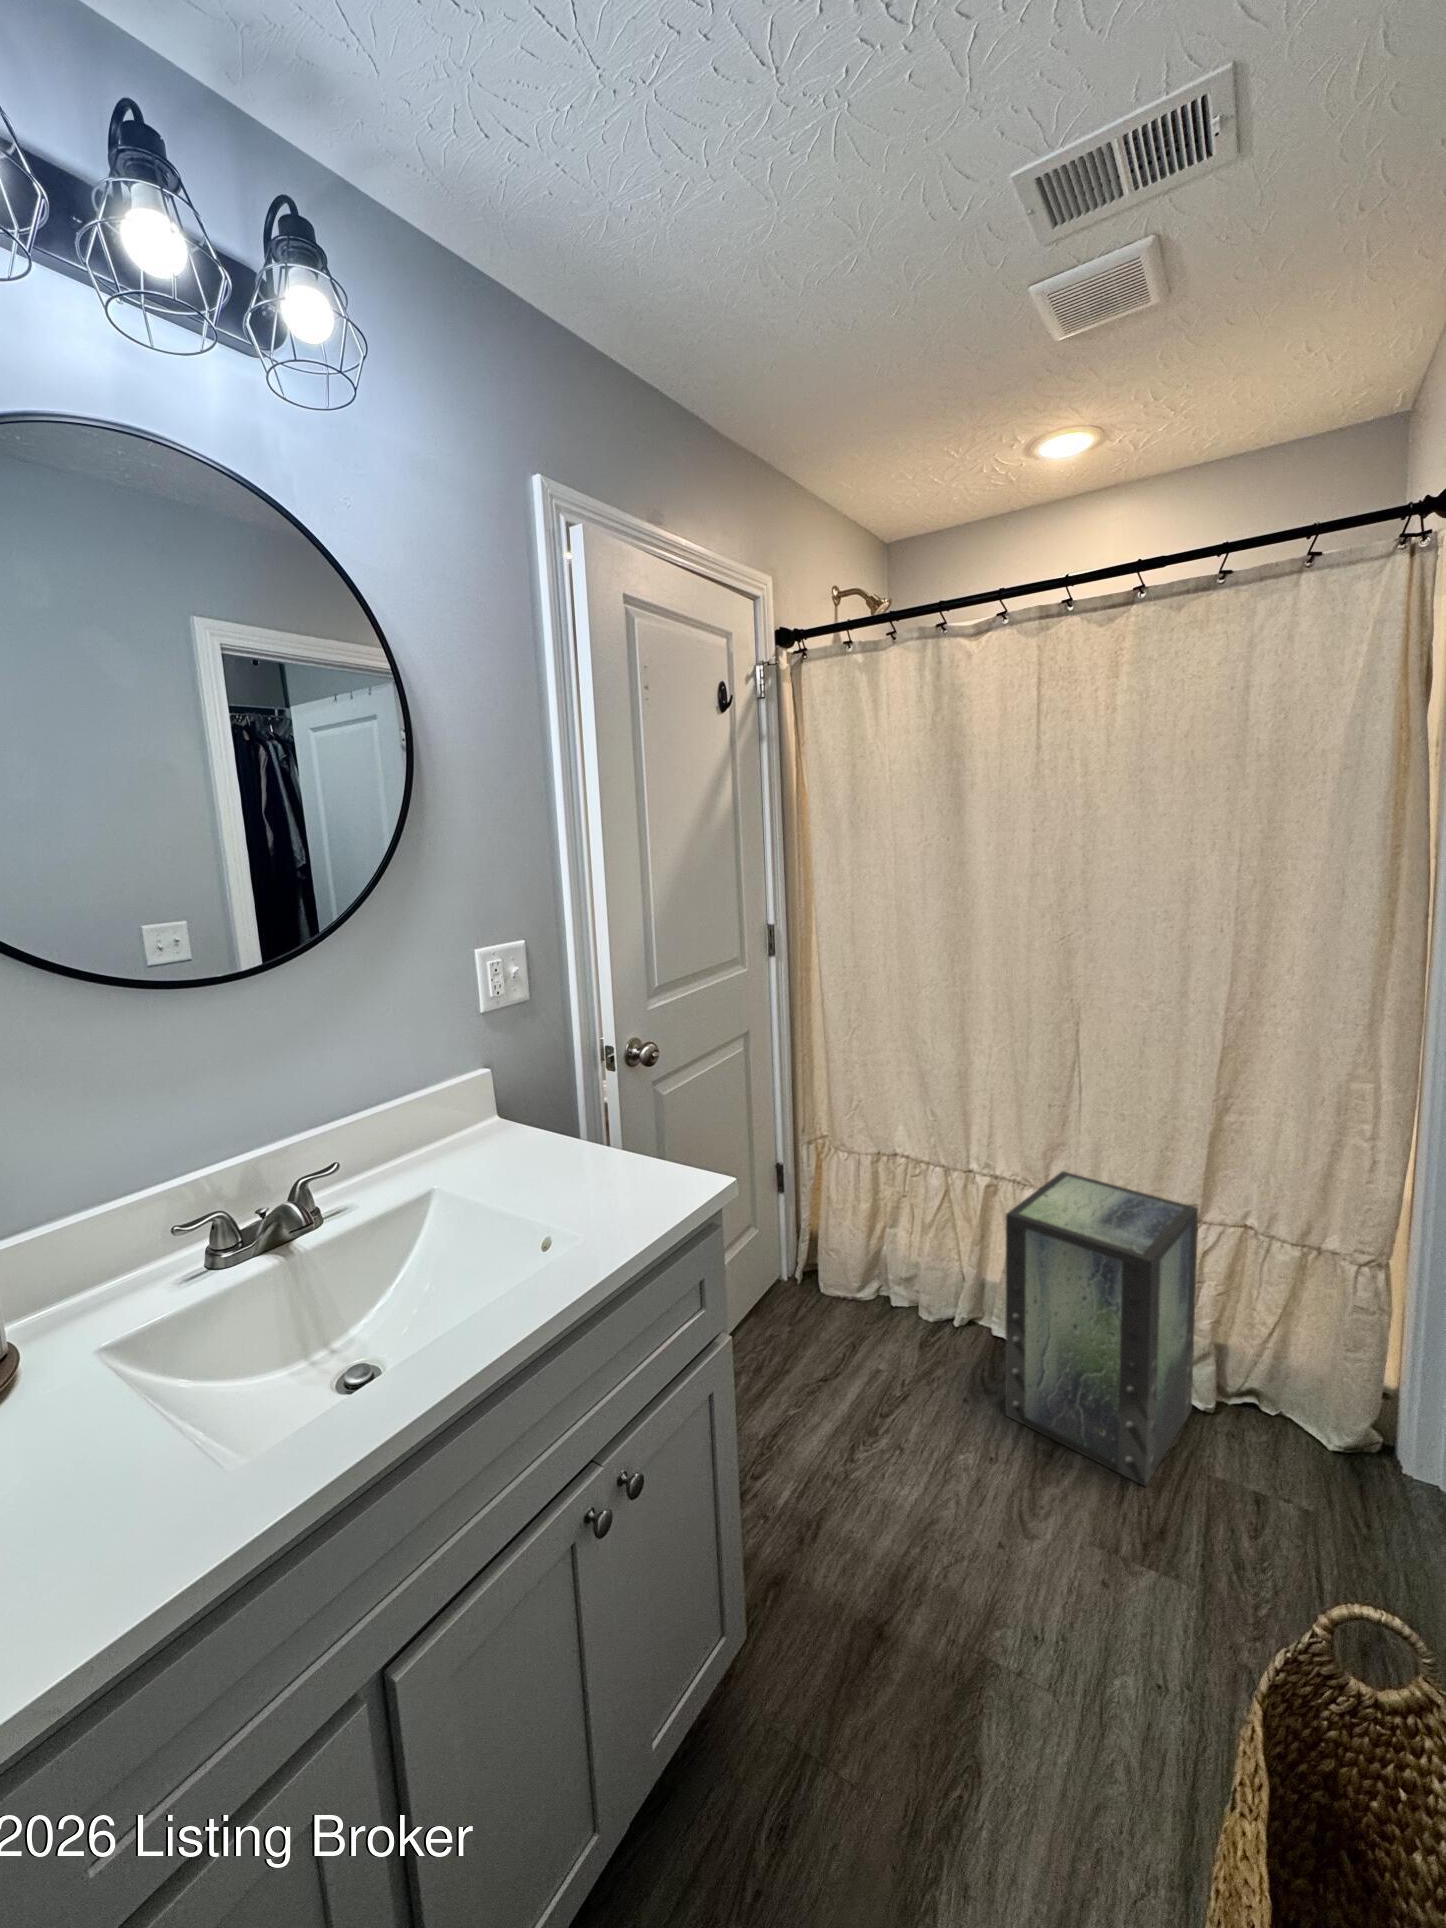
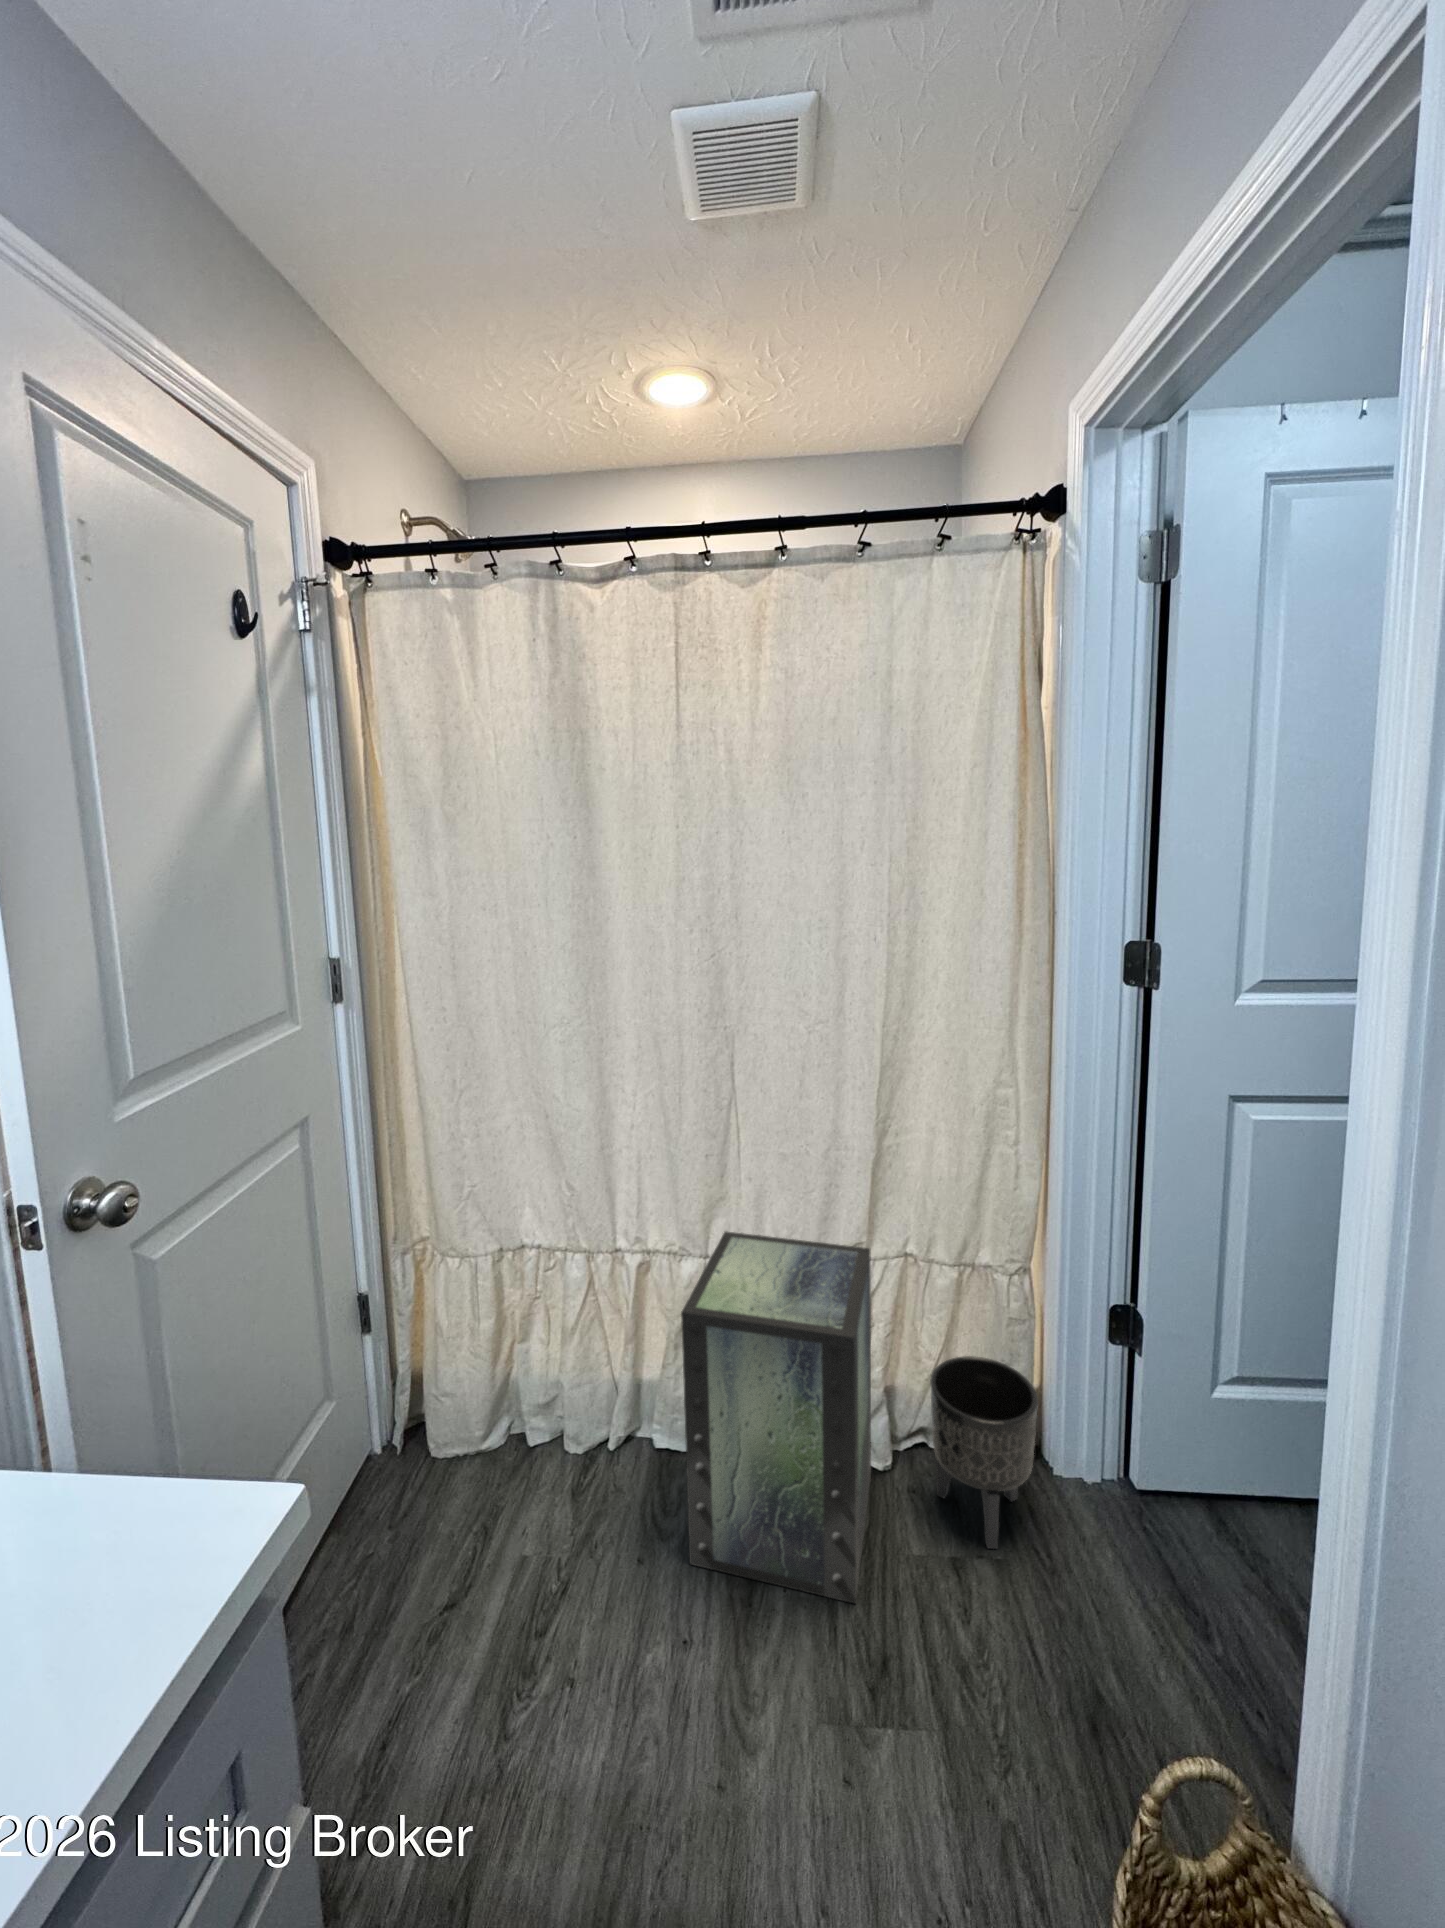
planter: none [1250,1327,1368,1501] -> present [930,1356,1038,1549]

